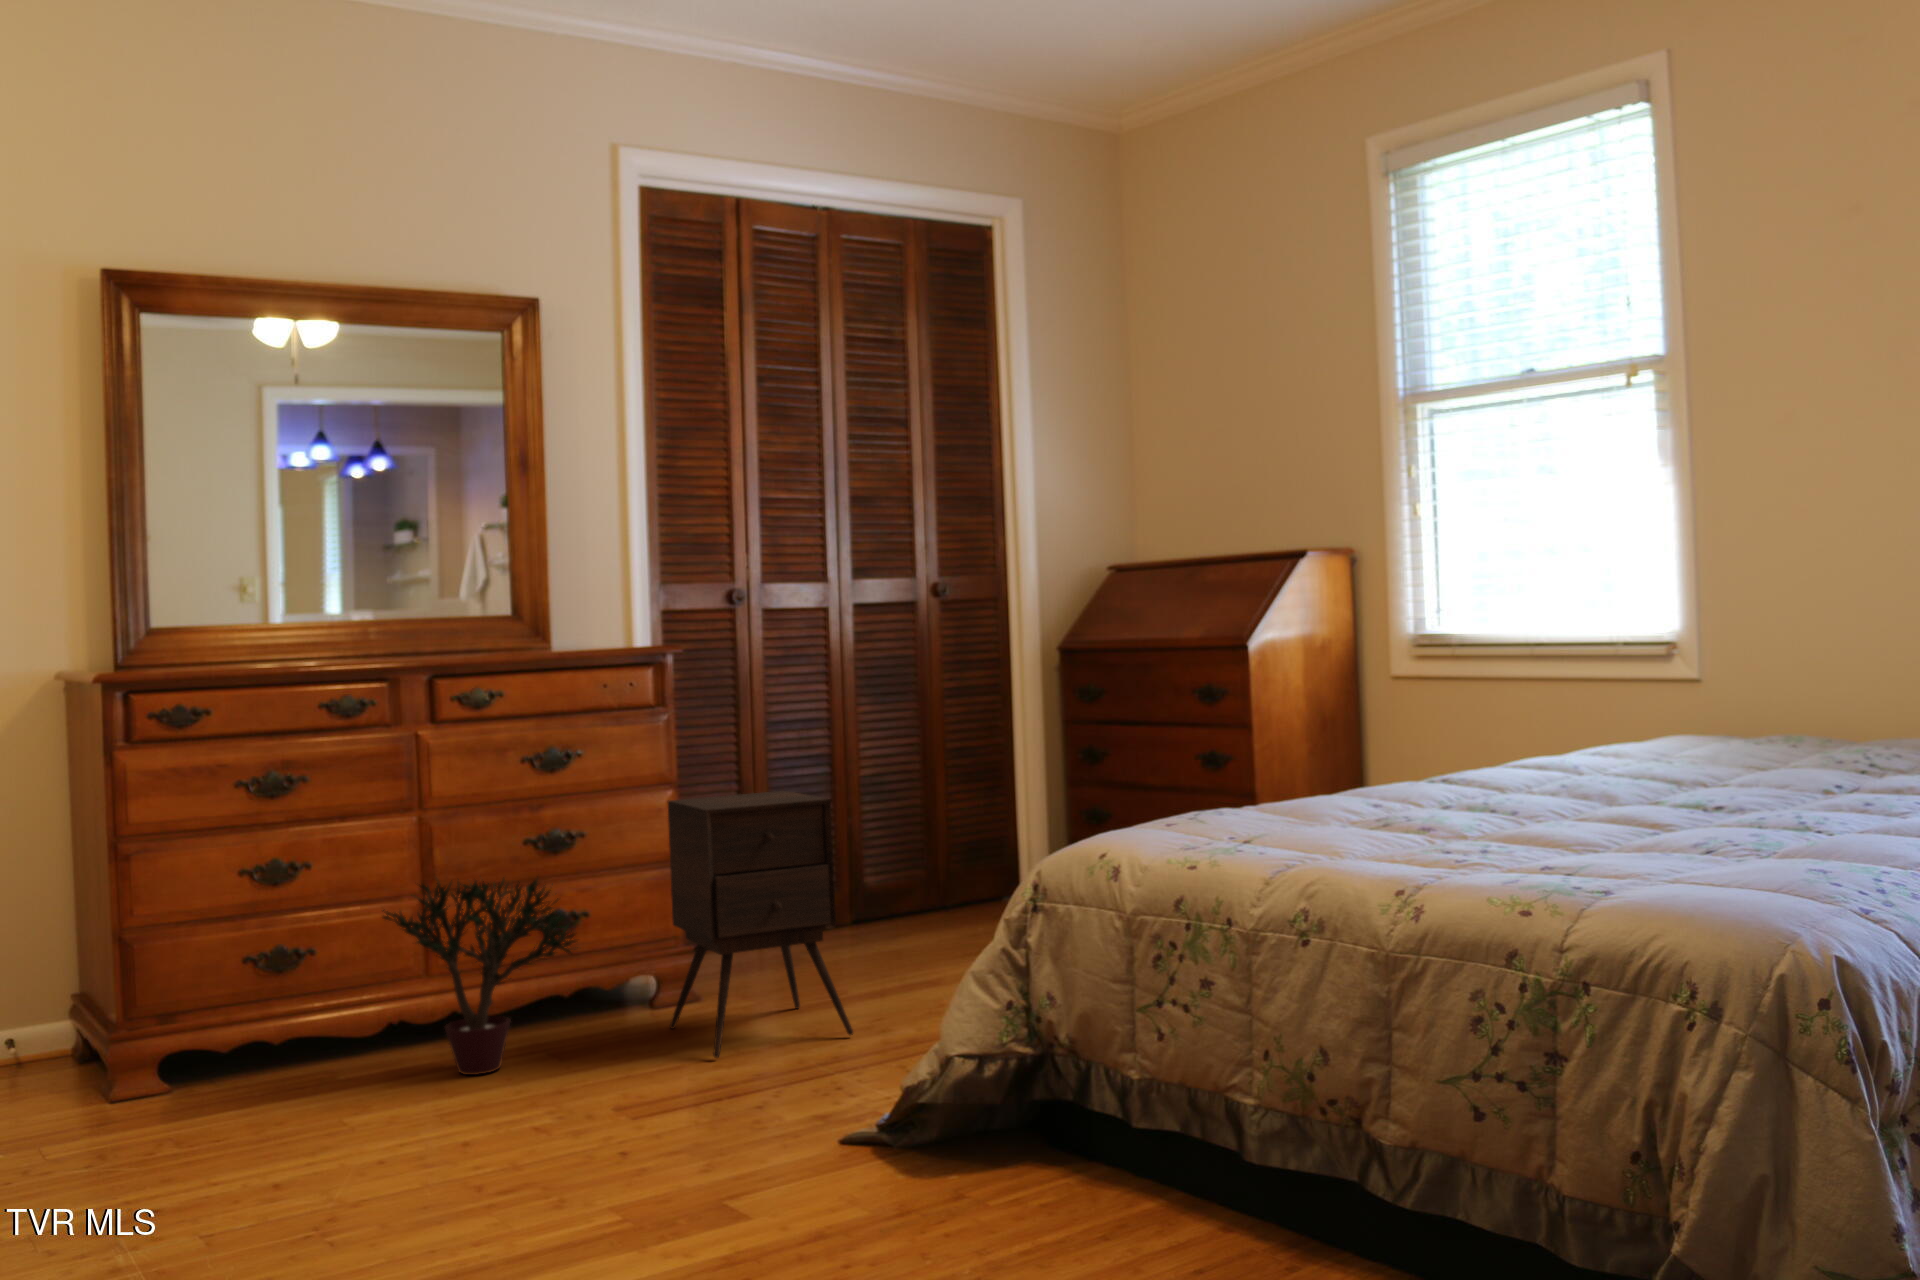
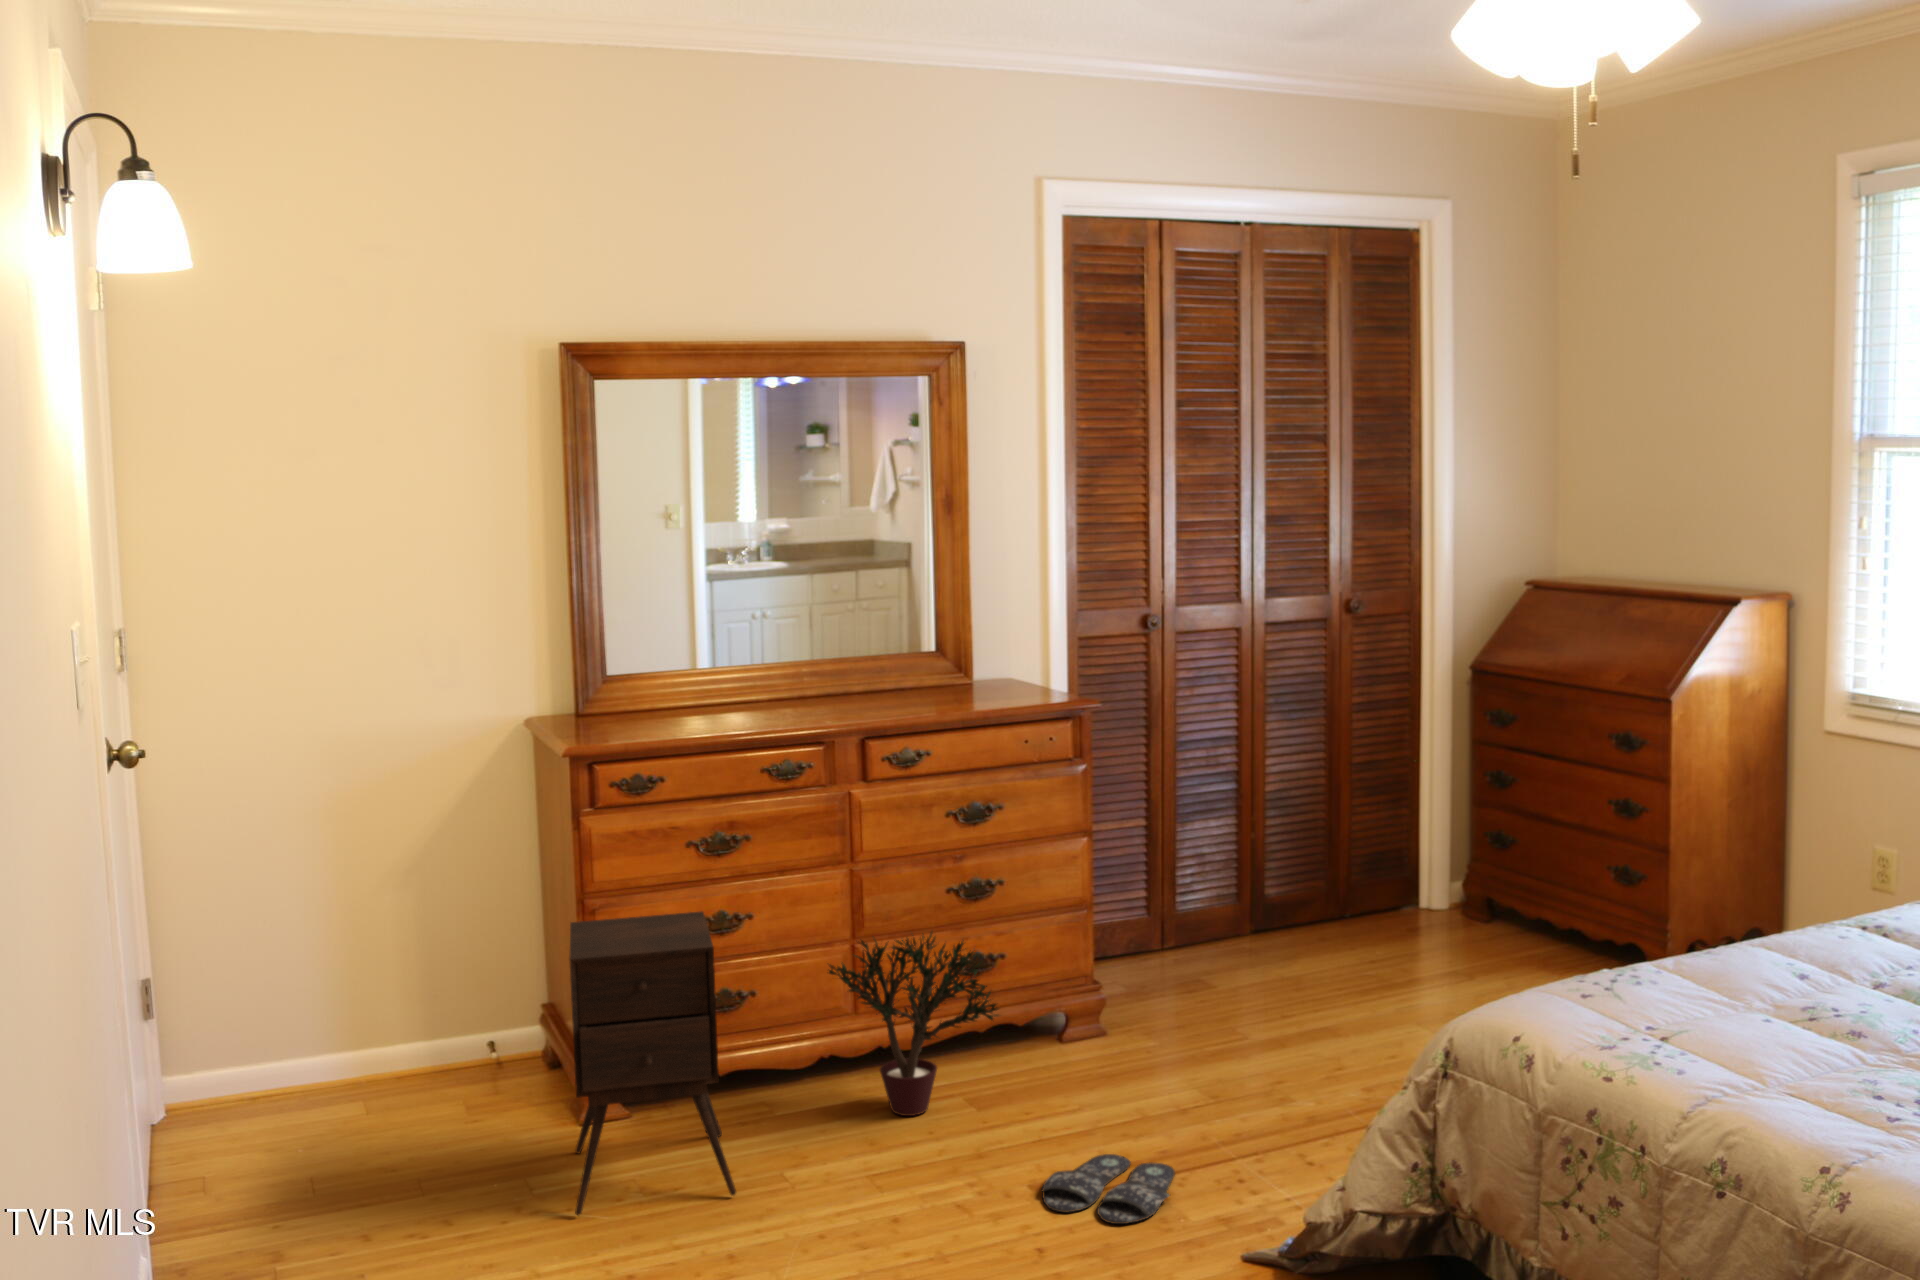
side table: present [668,791,853,1058] -> present [569,911,736,1215]
slippers: none [625,1082,771,1132] -> present [1042,1154,1175,1224]

